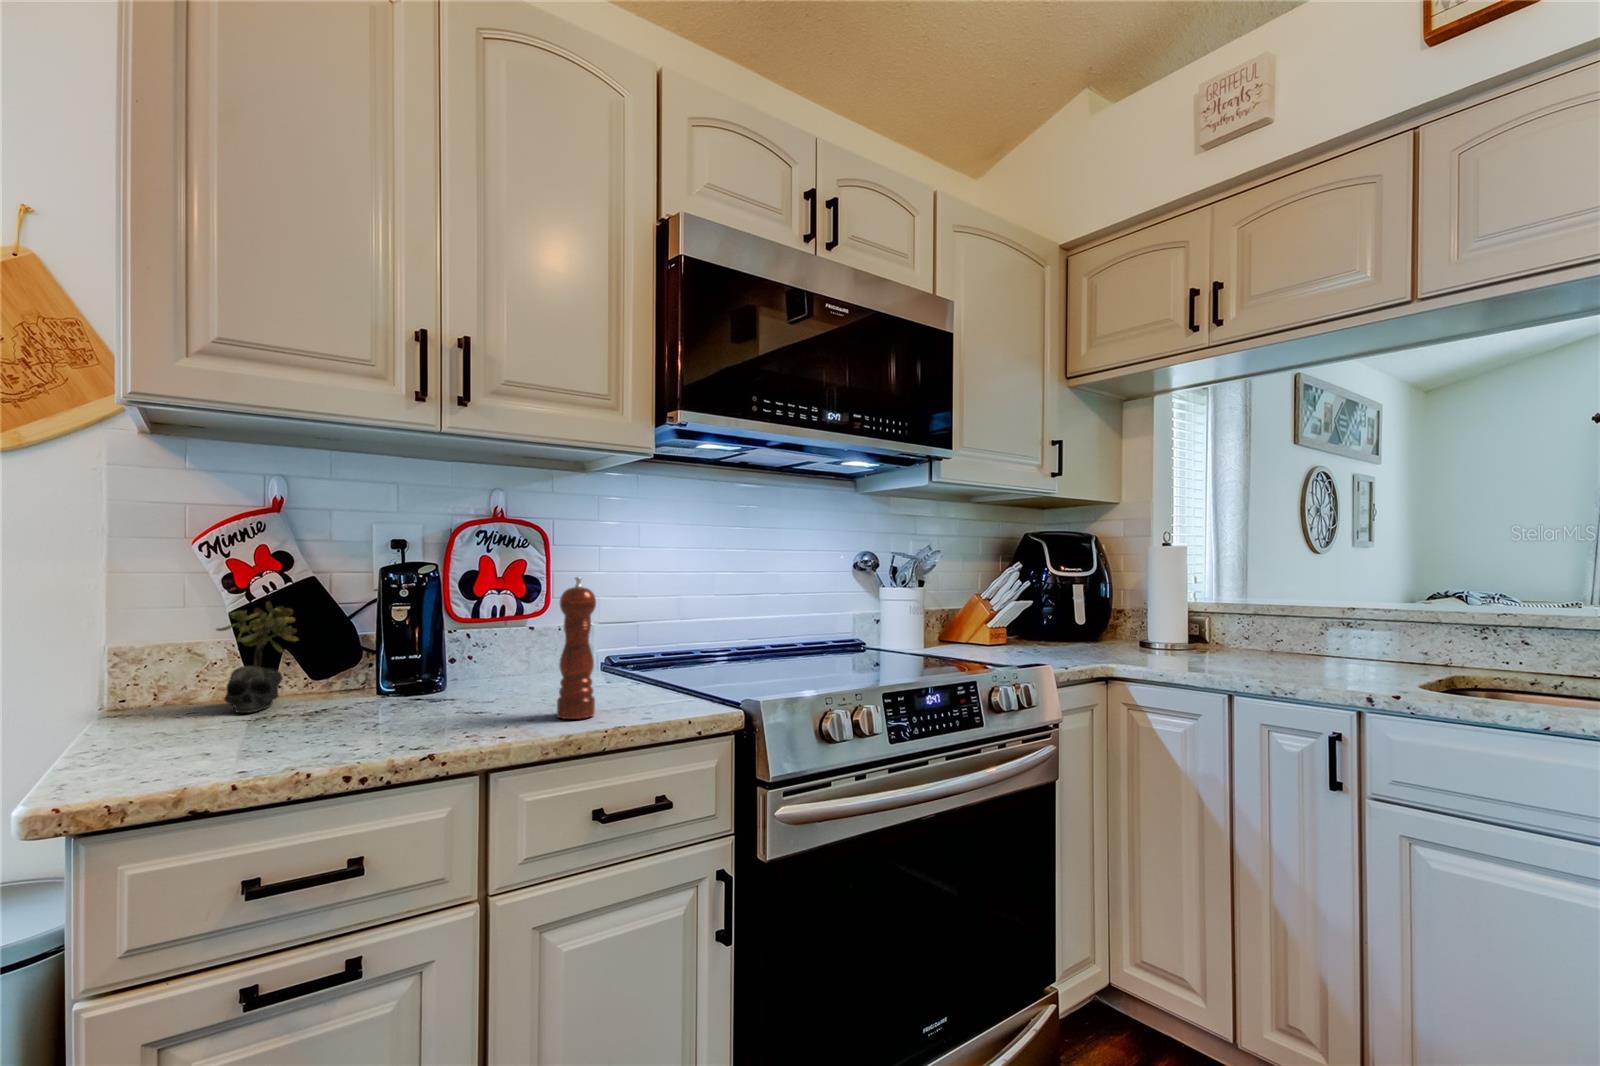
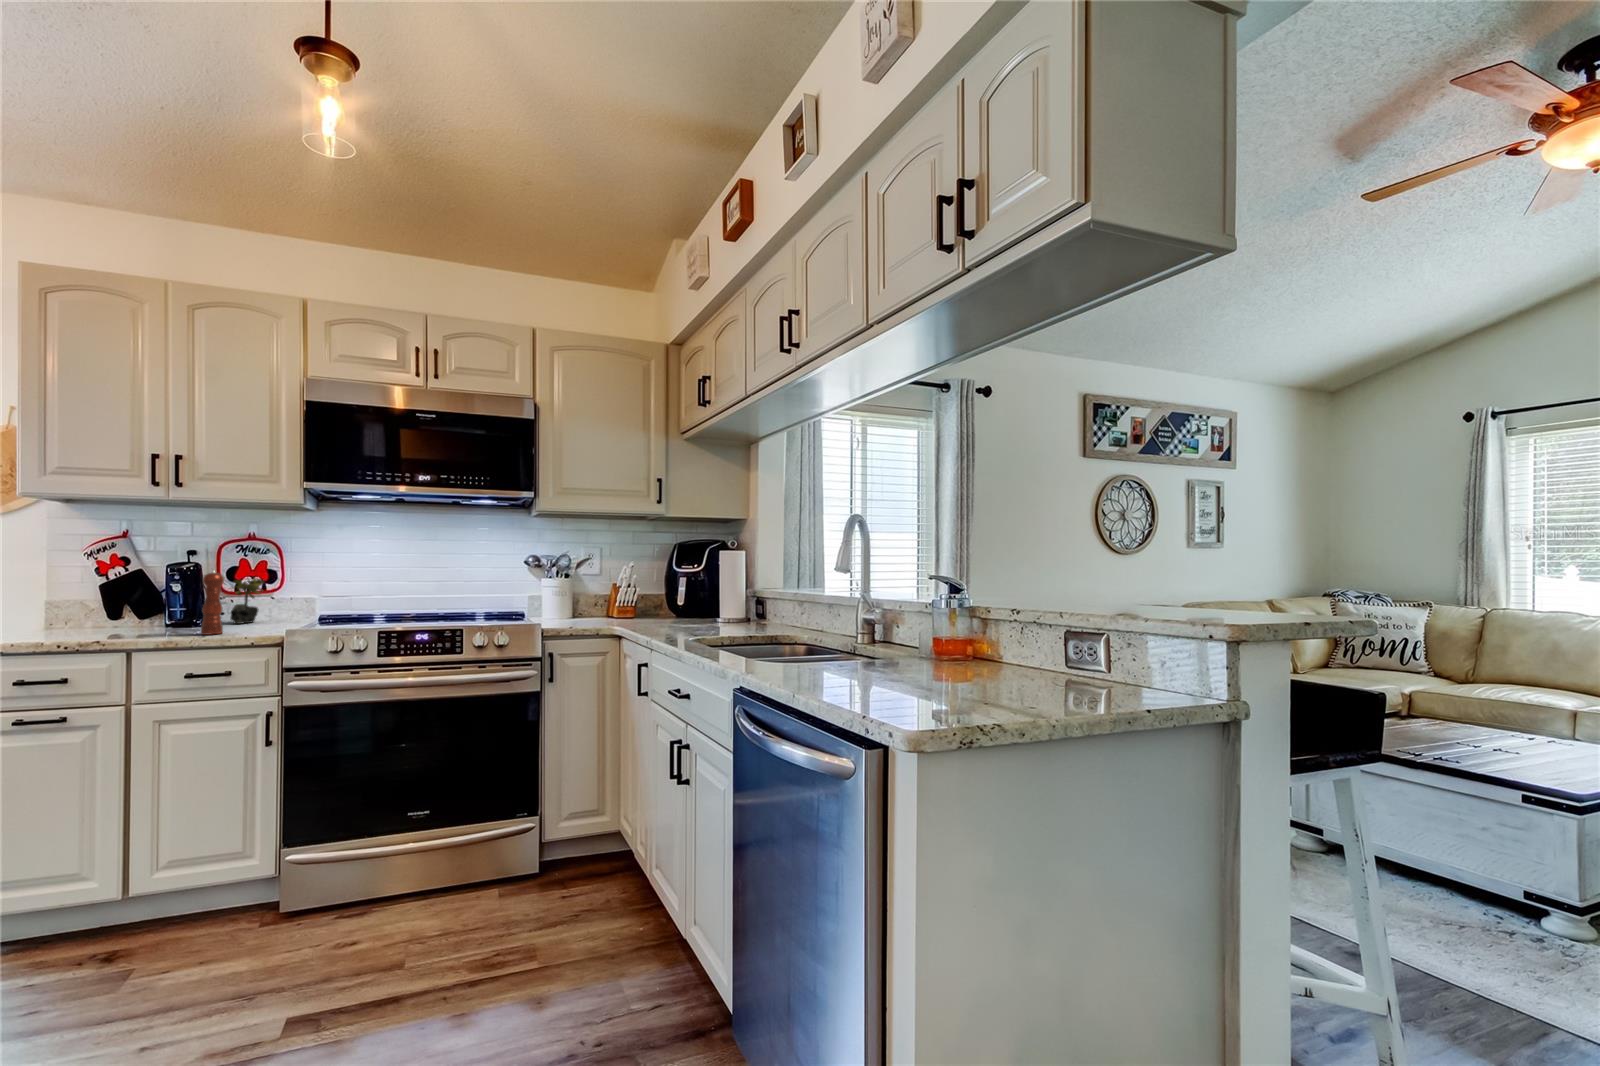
succulent plant: present [216,601,298,713] -> present [230,578,264,624]

